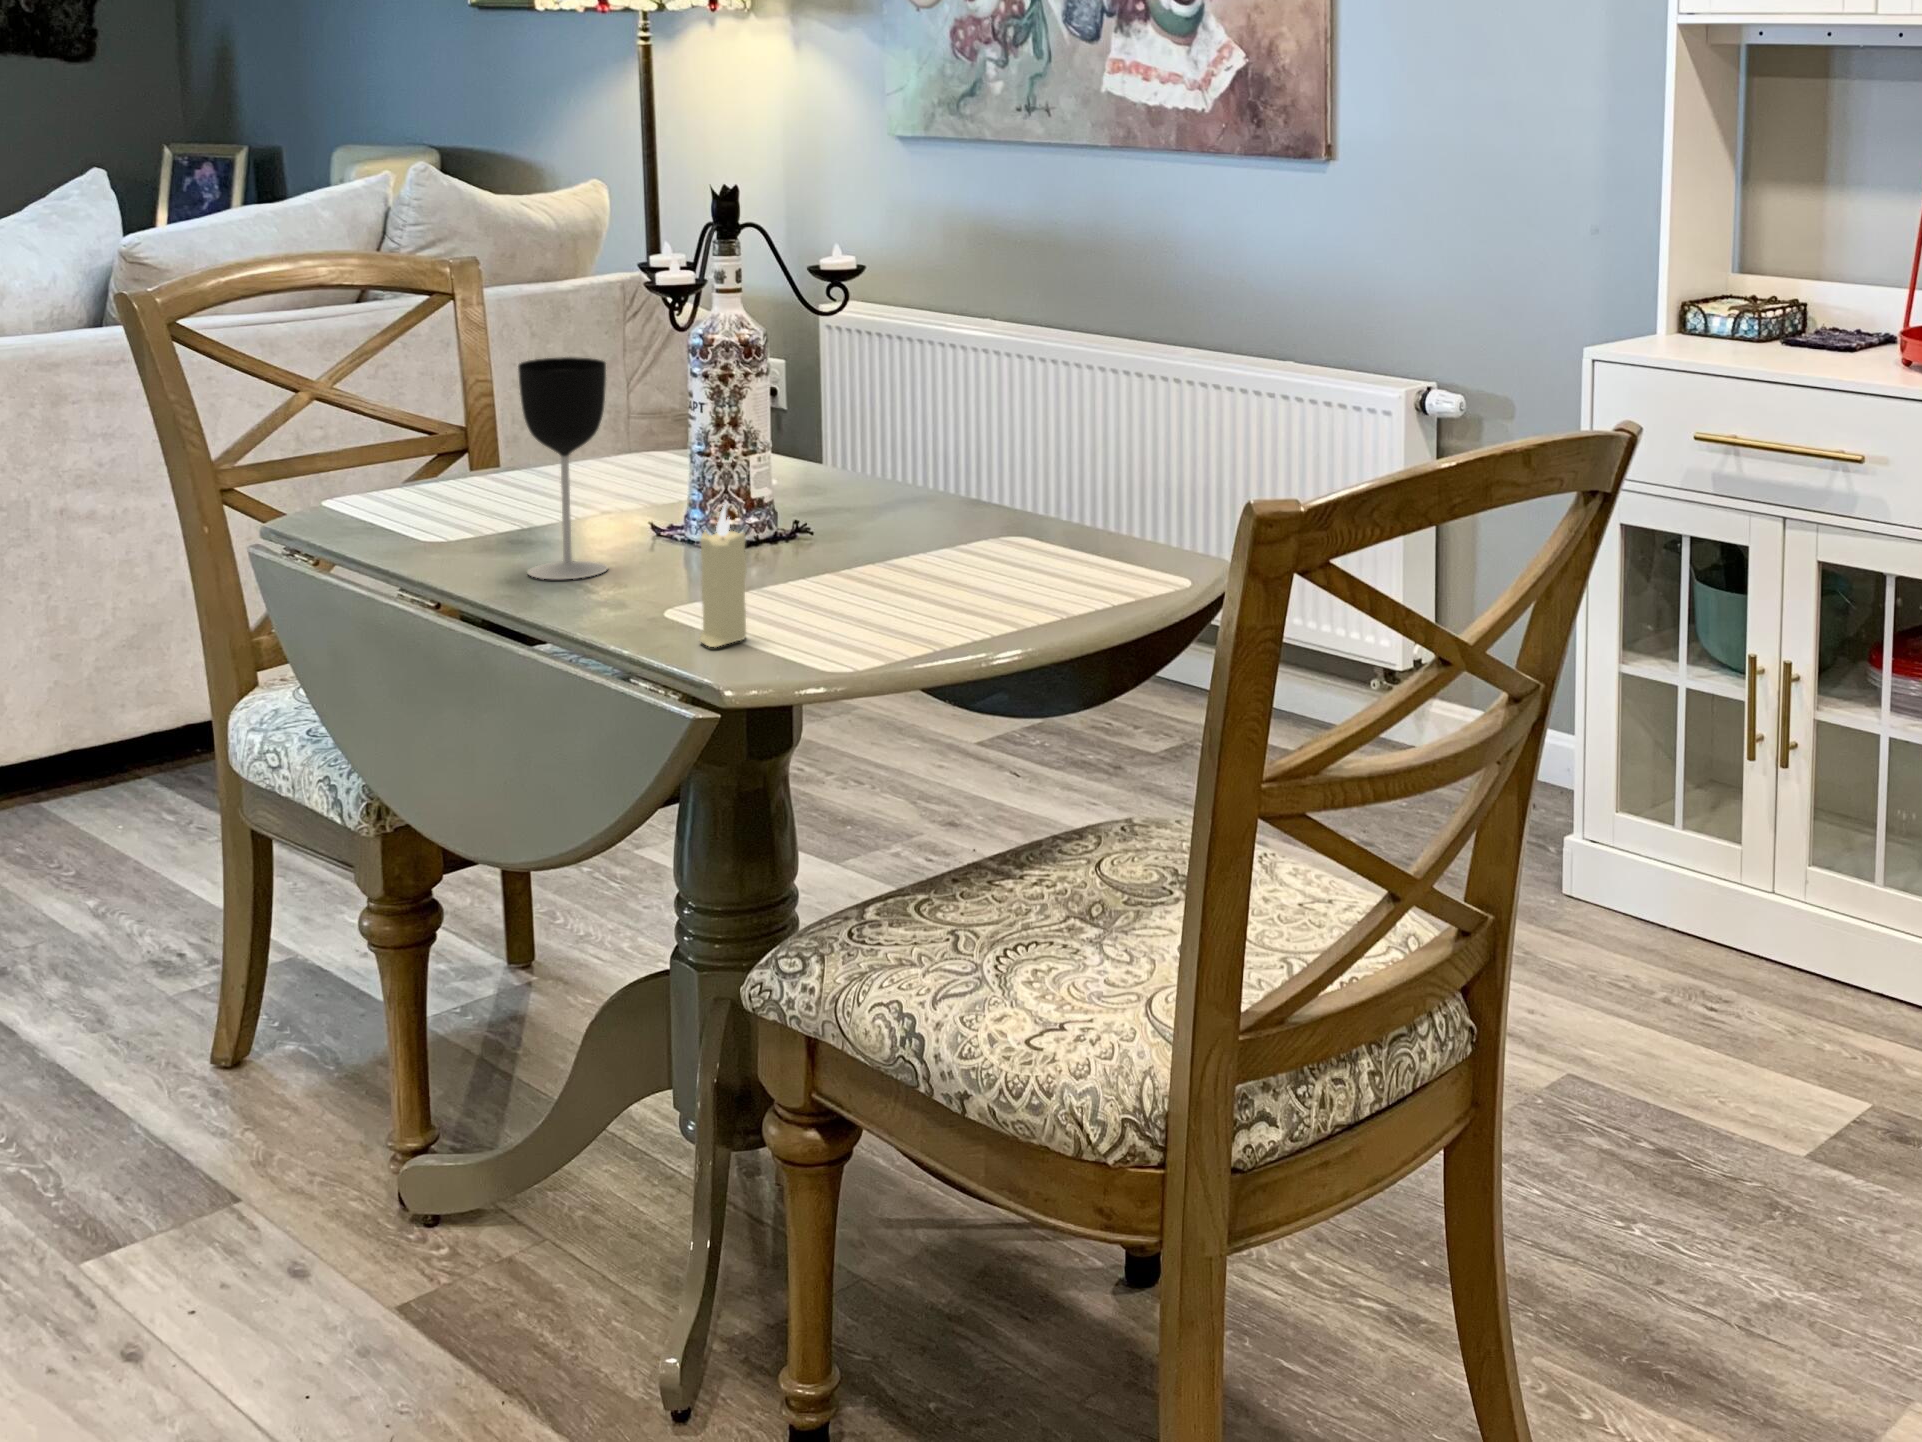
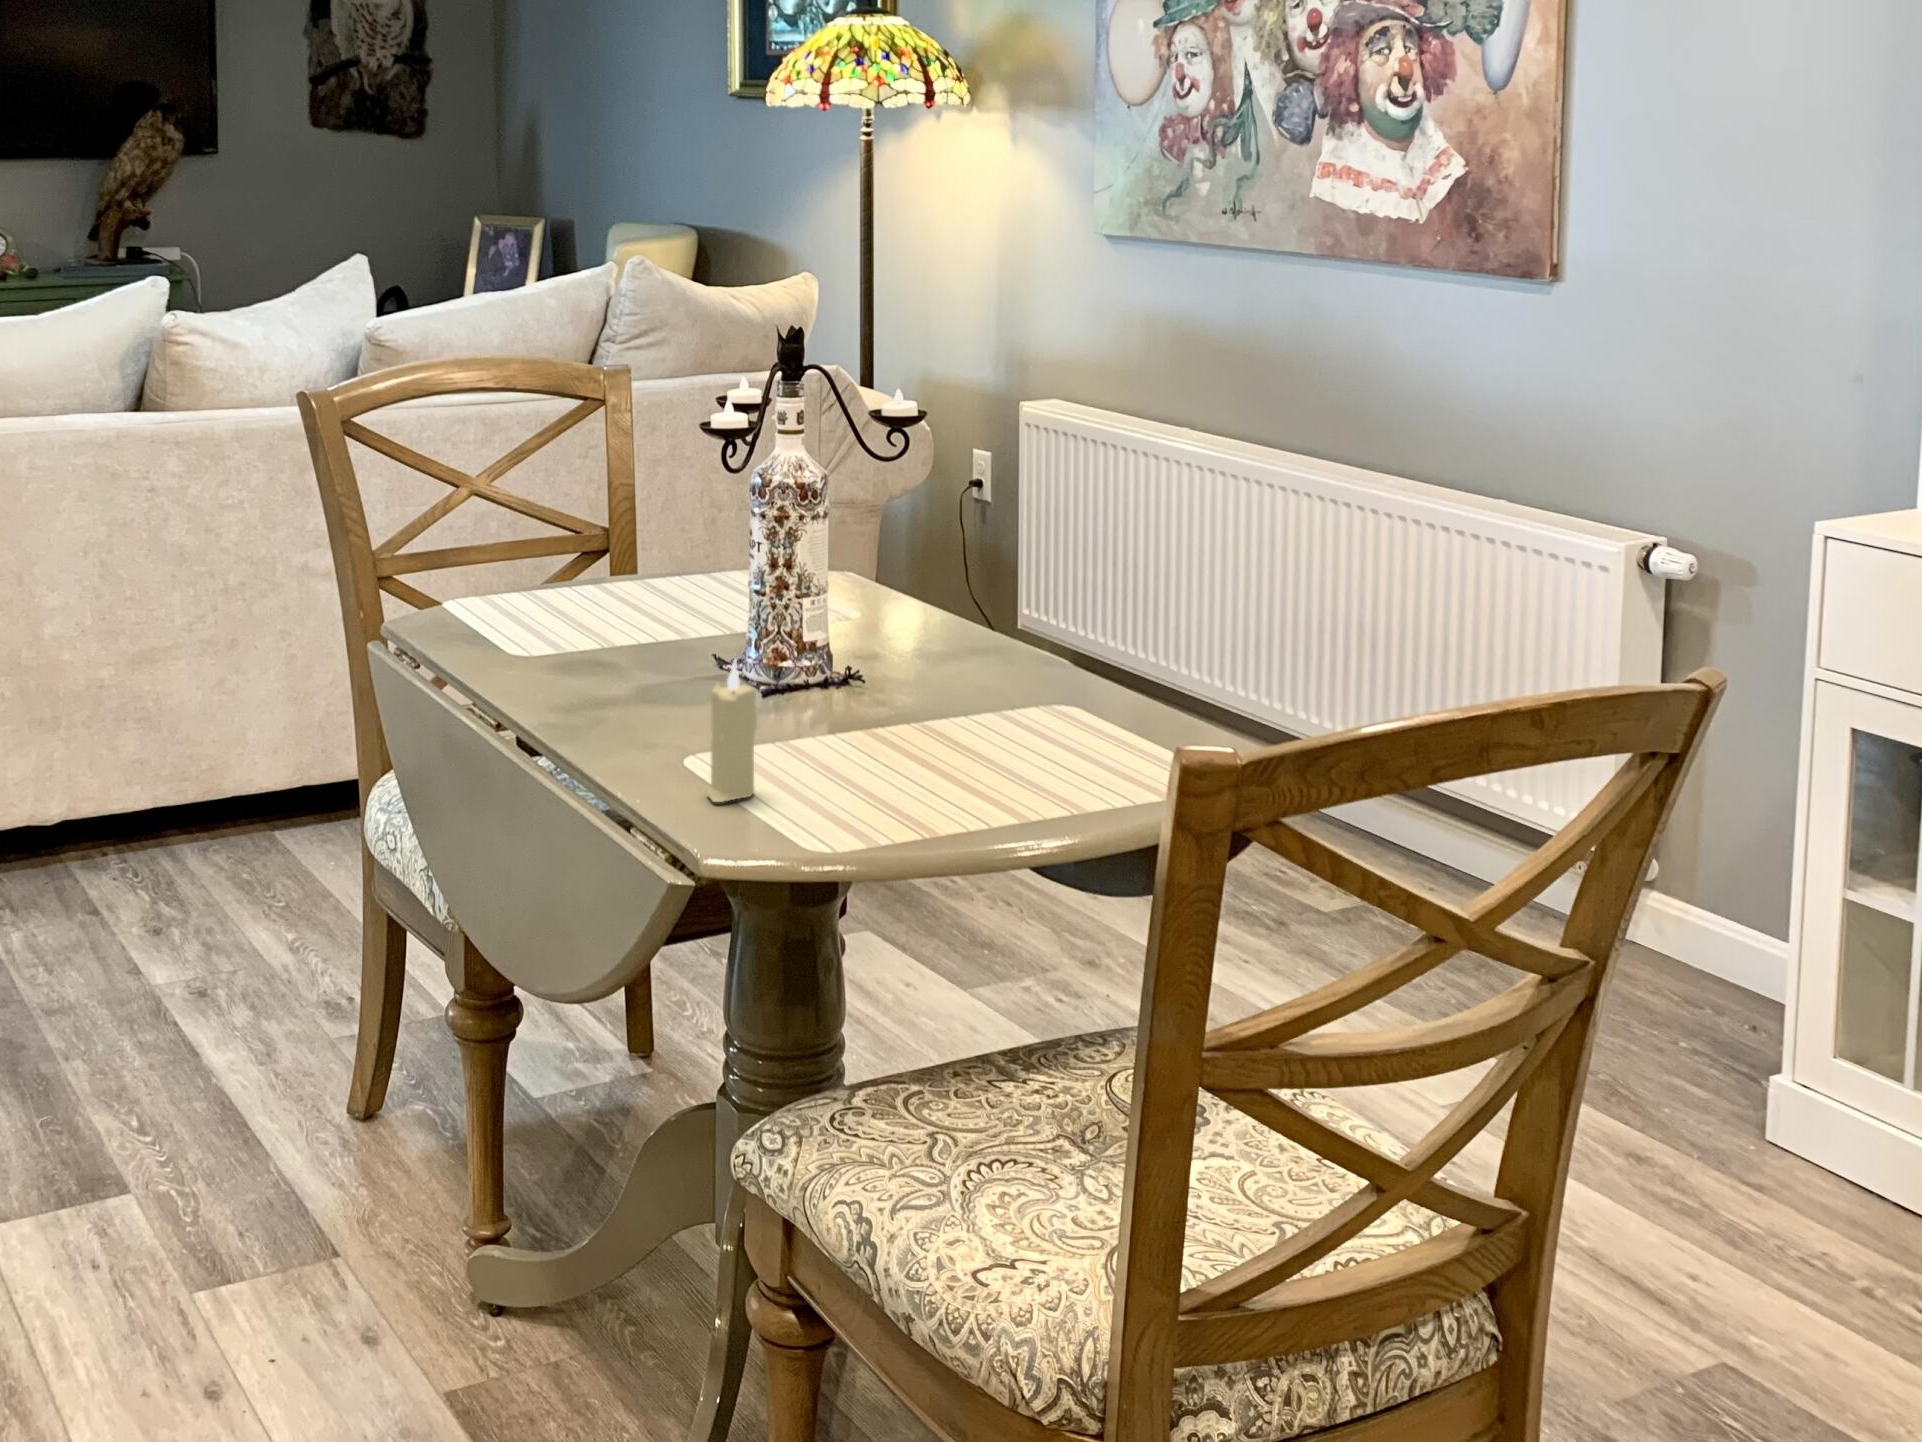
wine glass: present [518,357,608,579] -> none [586,487,668,707]

